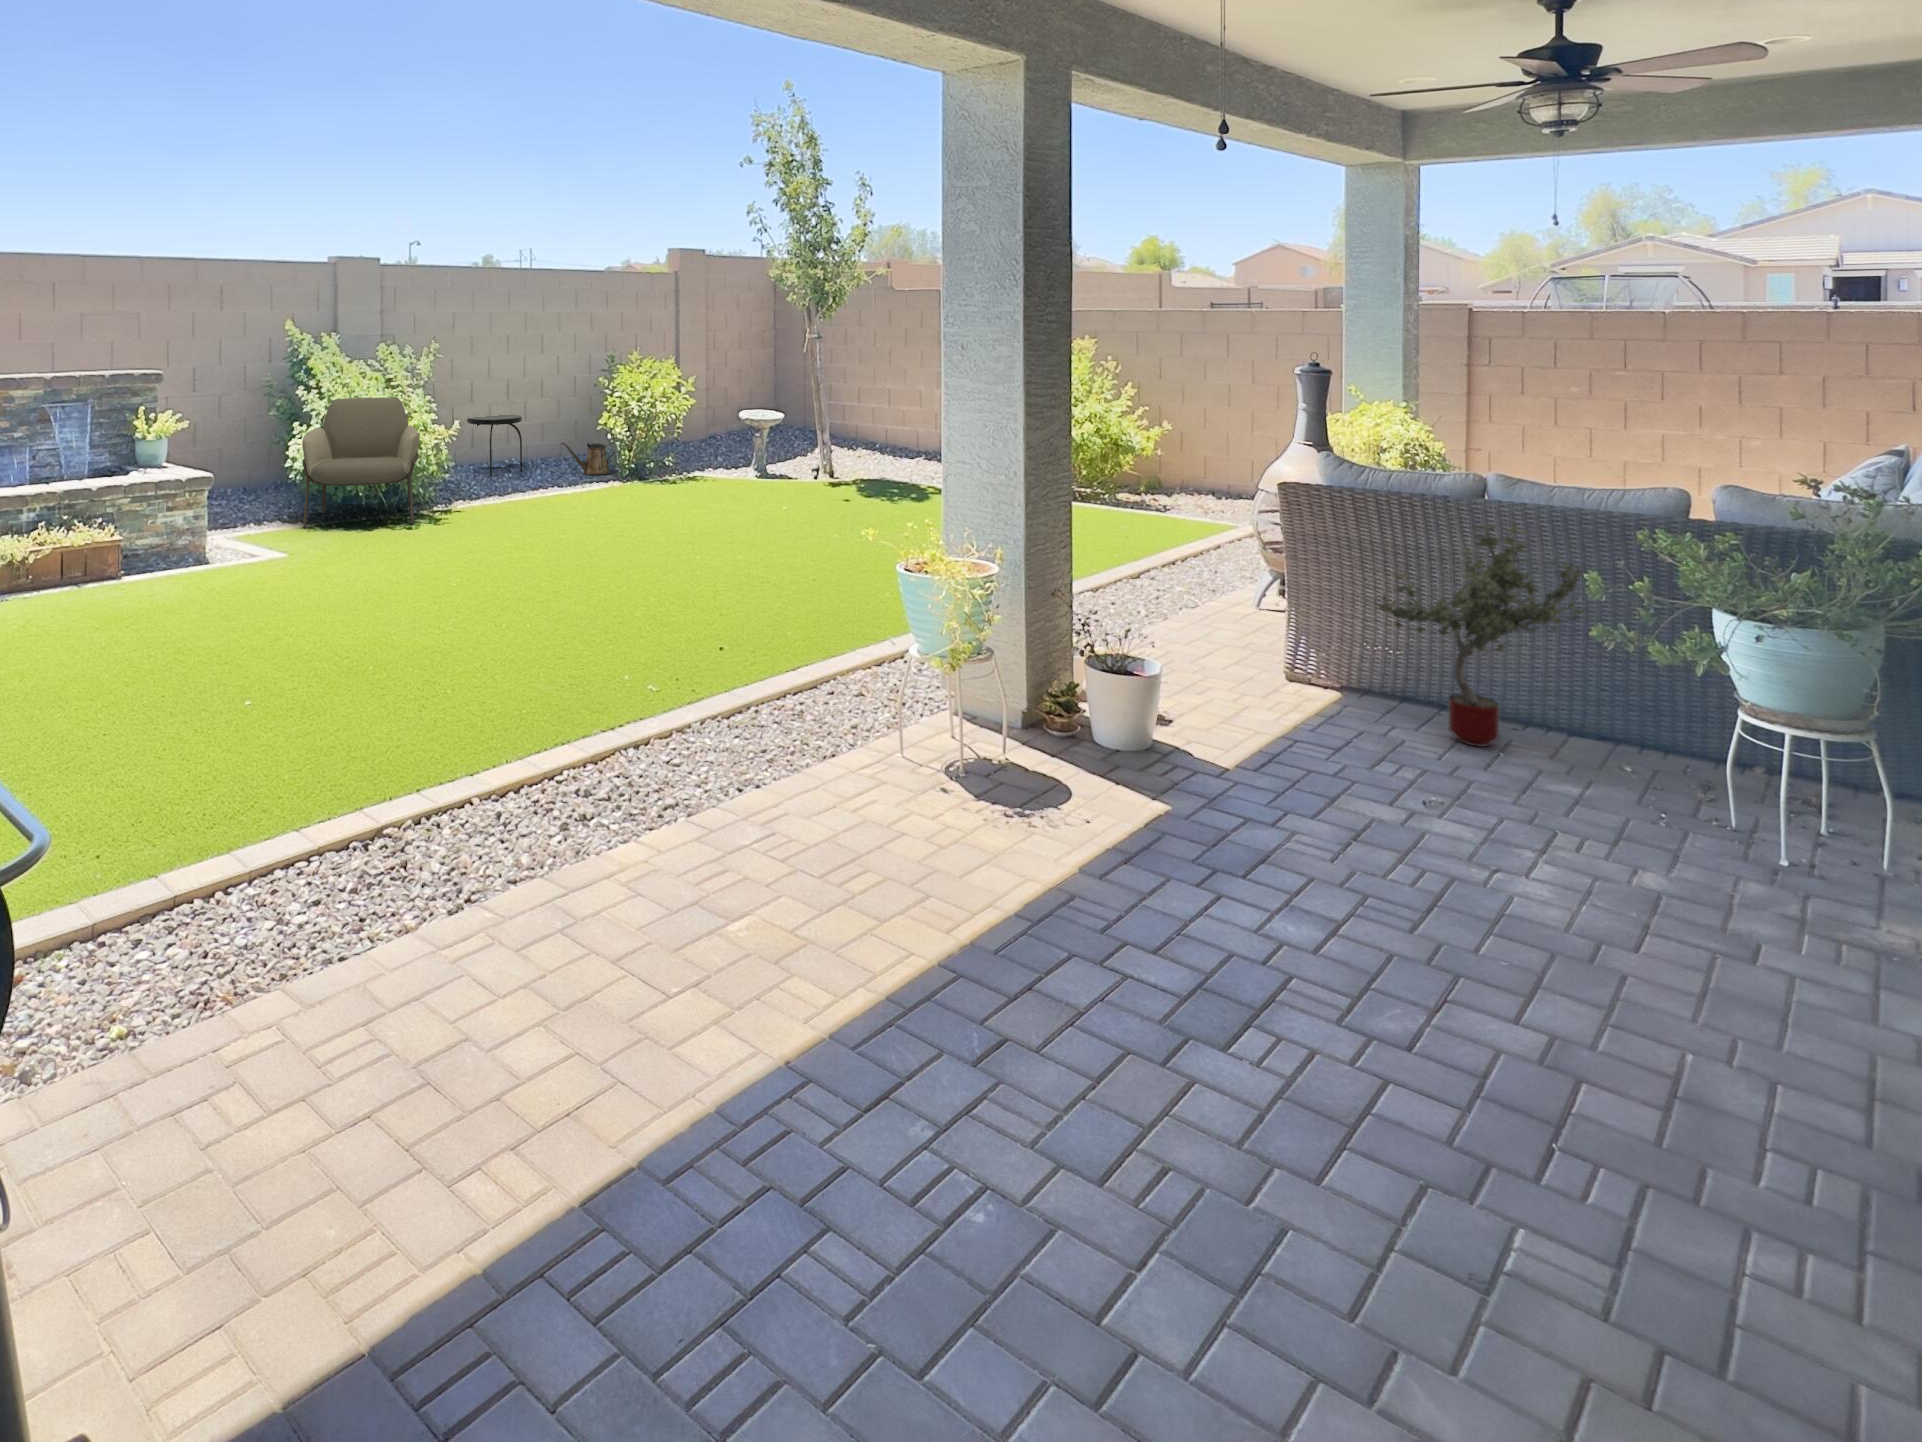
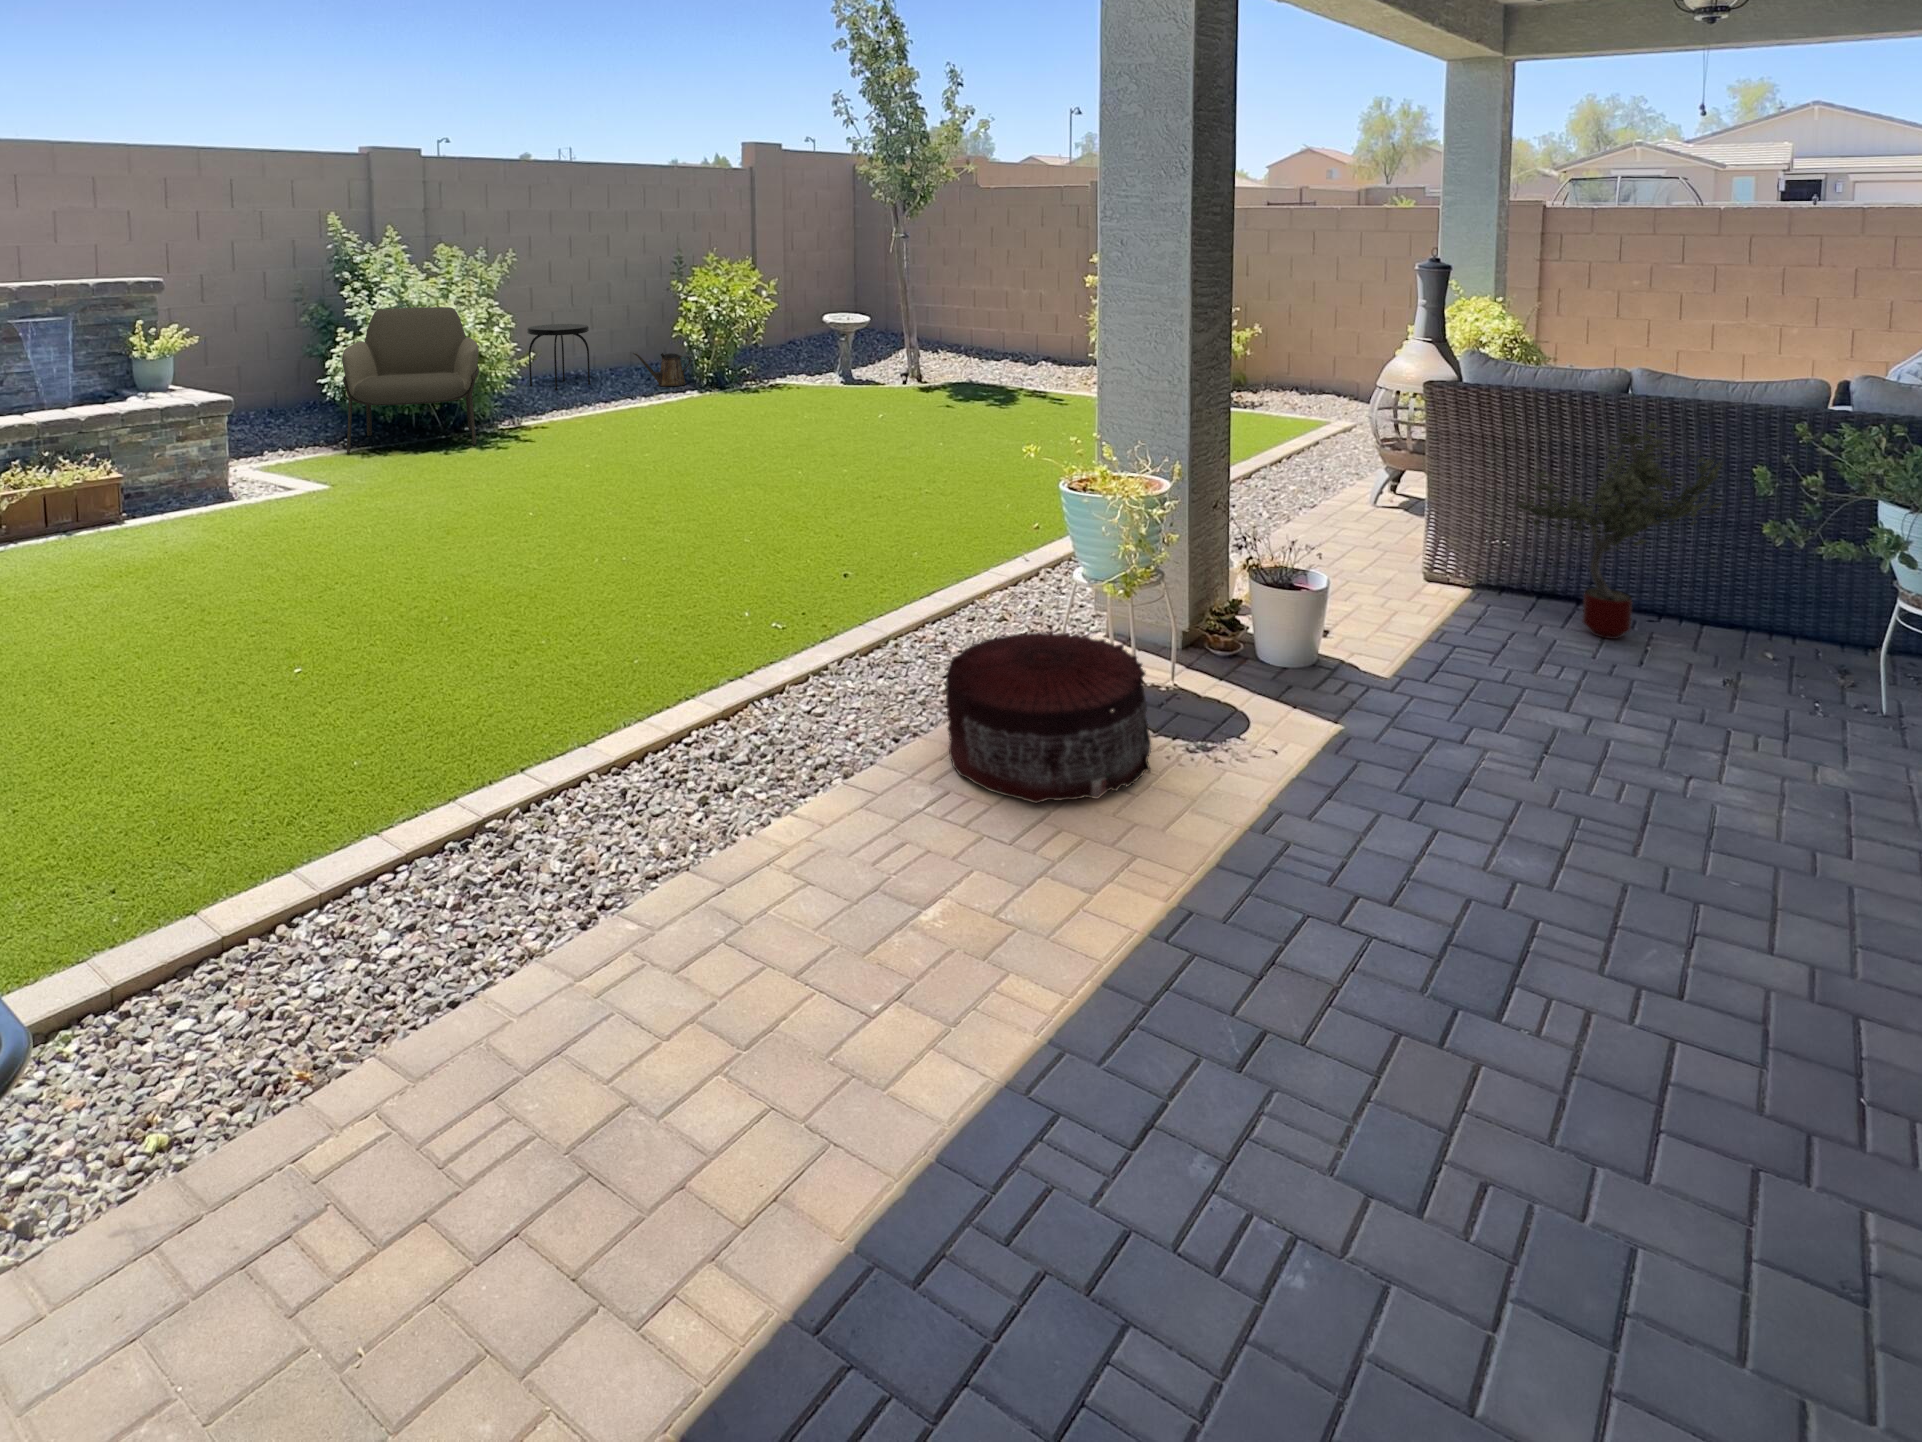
pouf: none [777,699,963,851] -> present [946,631,1151,804]

